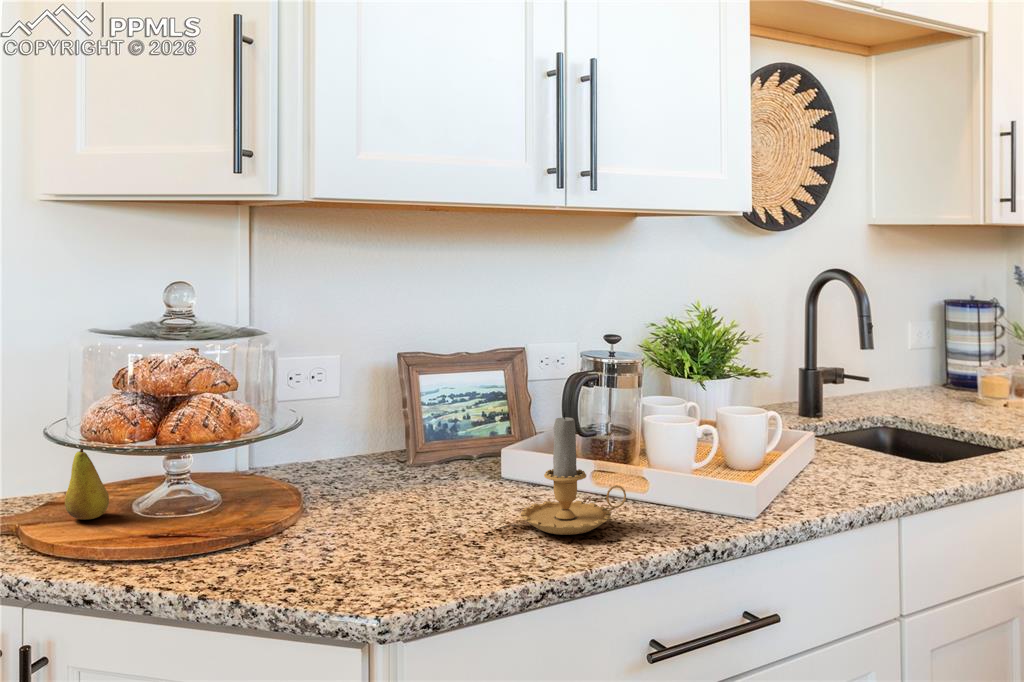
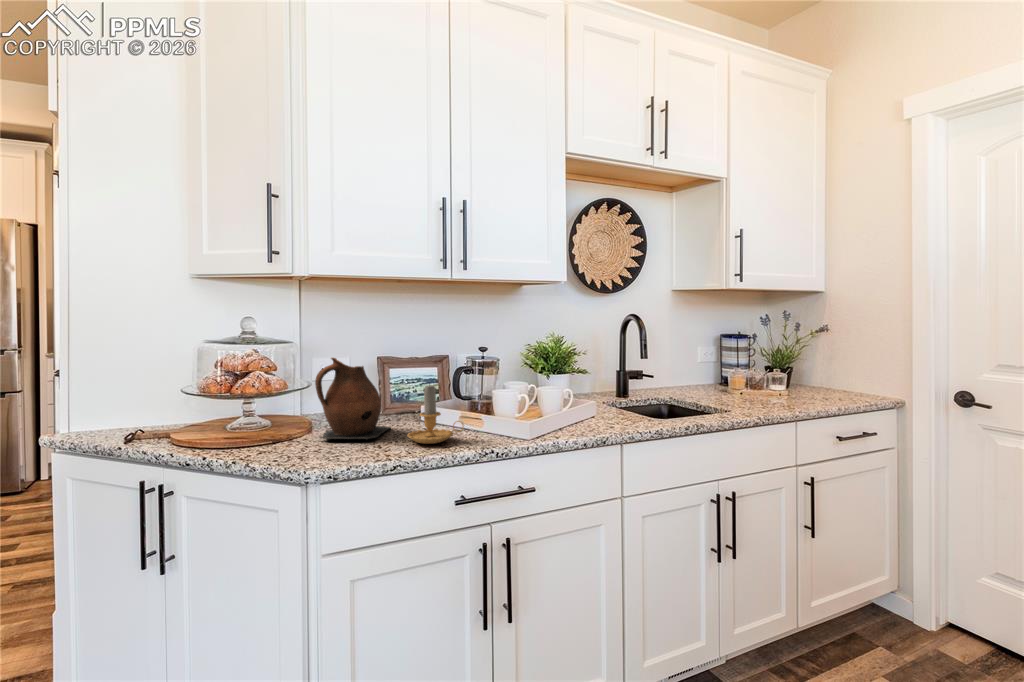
ceramic pitcher: none [327,363,458,530] -> present [315,358,391,440]
fruit: present [65,449,109,520] -> none [191,393,213,432]

